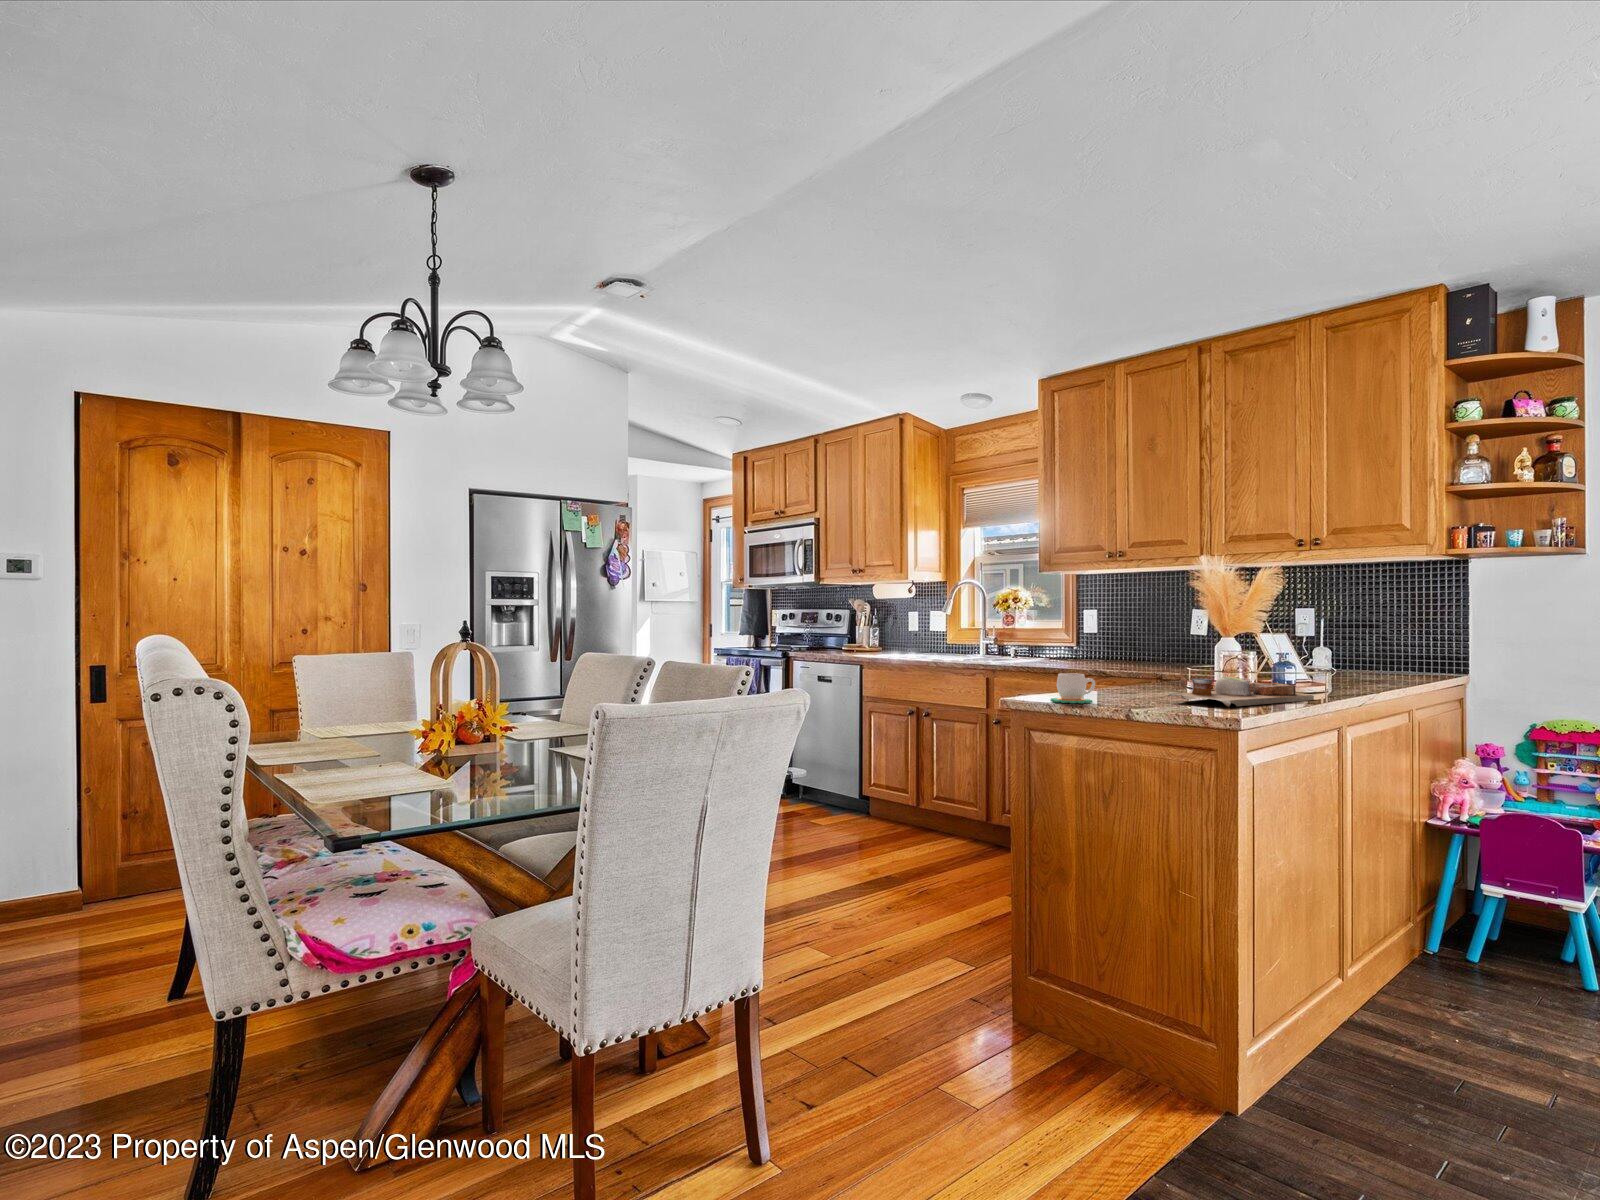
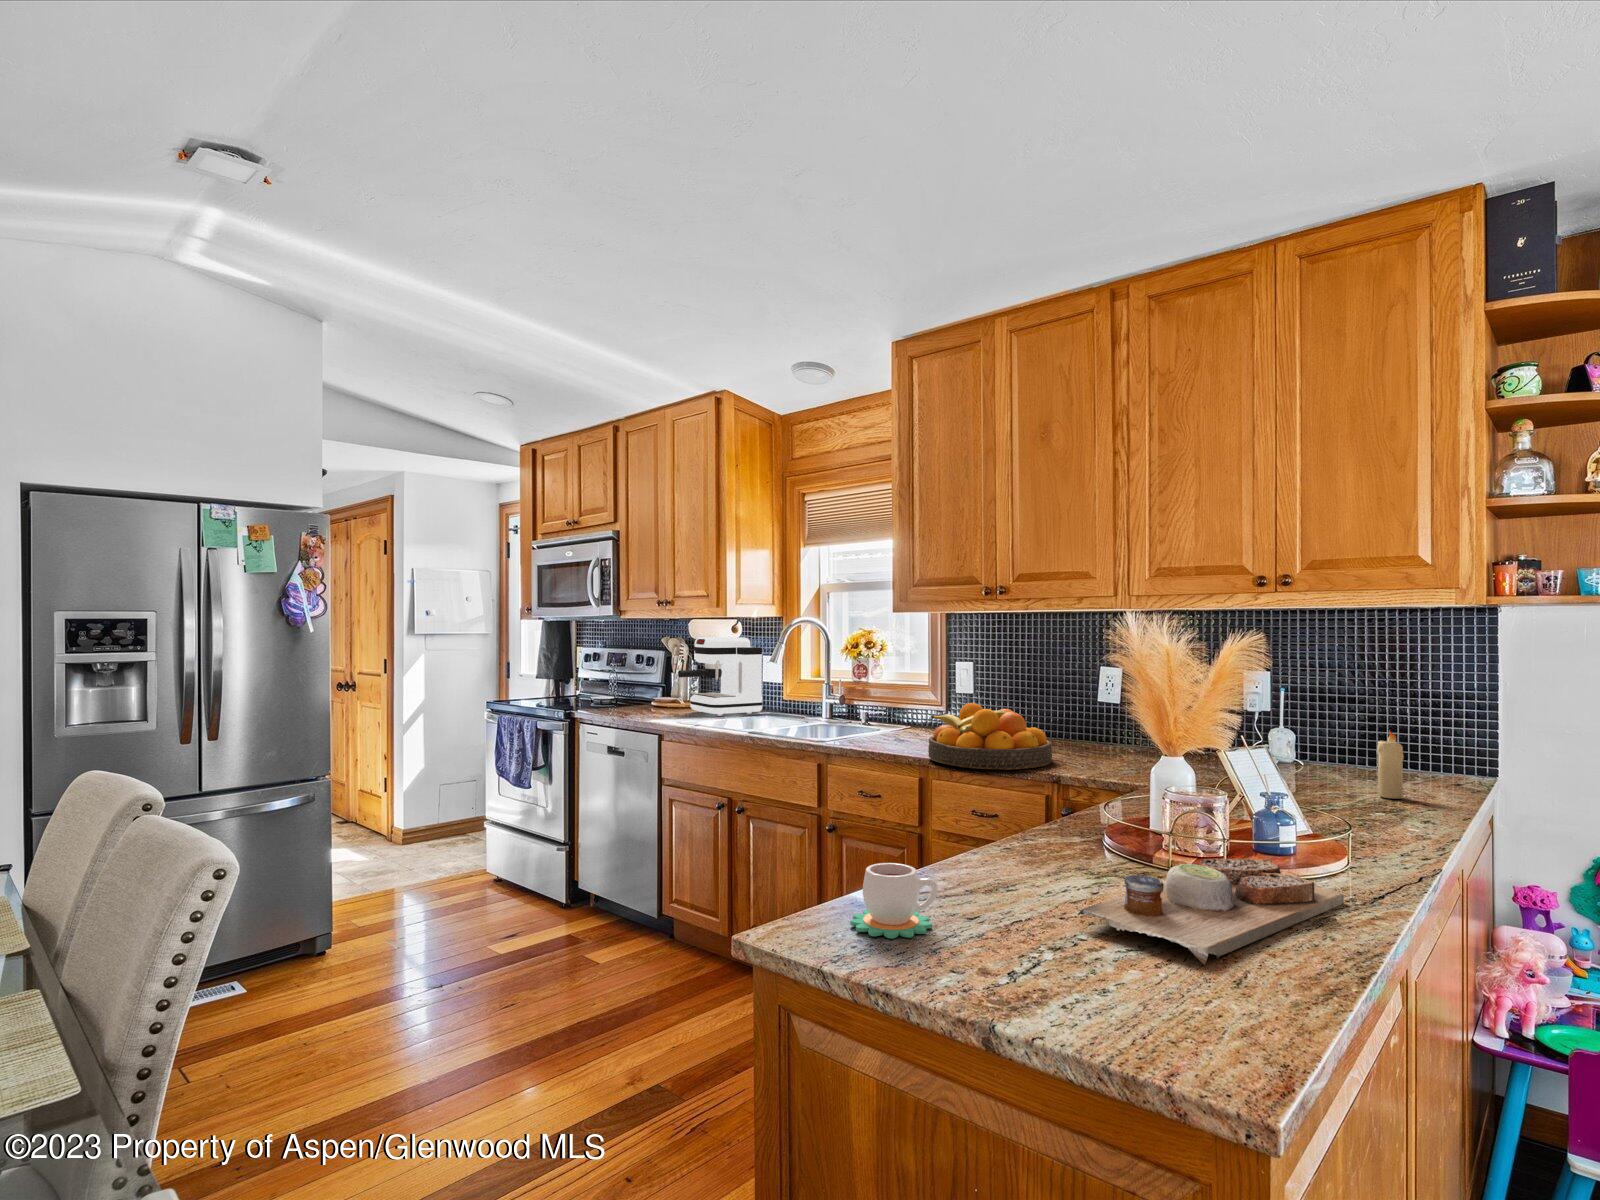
coffee maker: none [869,597,932,654] -> present [678,637,762,716]
fruit bowl: none [1069,630,1156,671] -> present [928,703,1052,770]
candle: none [1372,635,1389,679] -> present [1377,730,1404,799]

